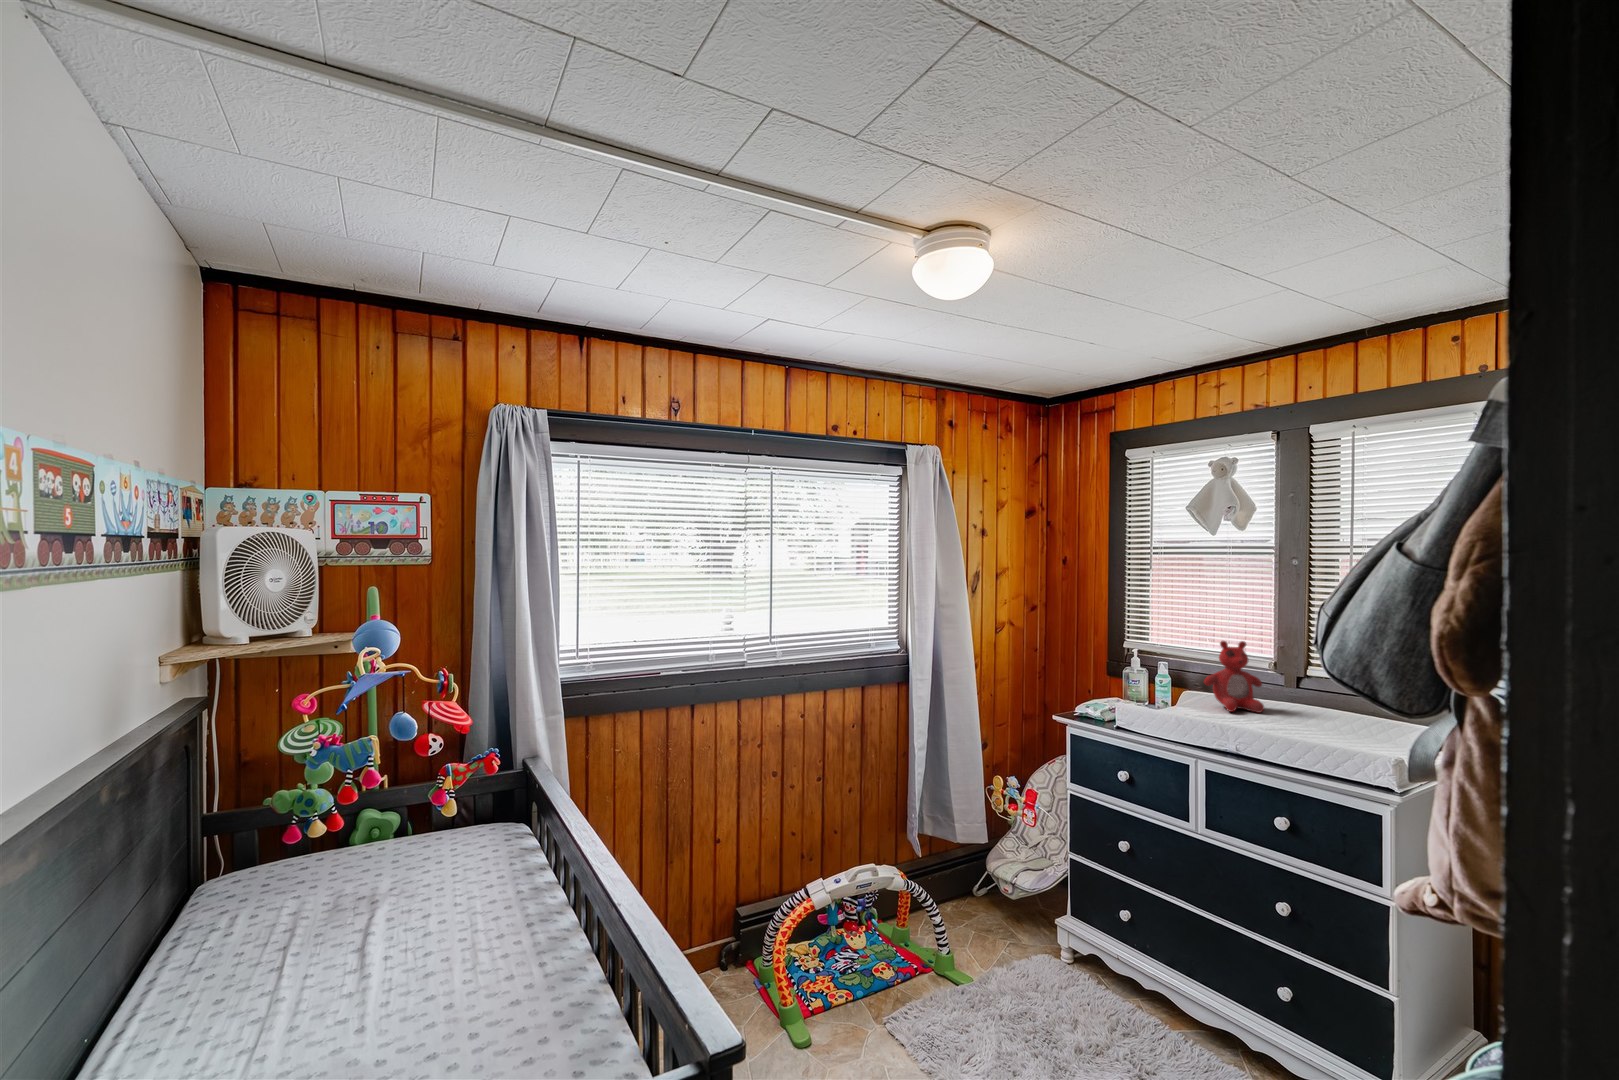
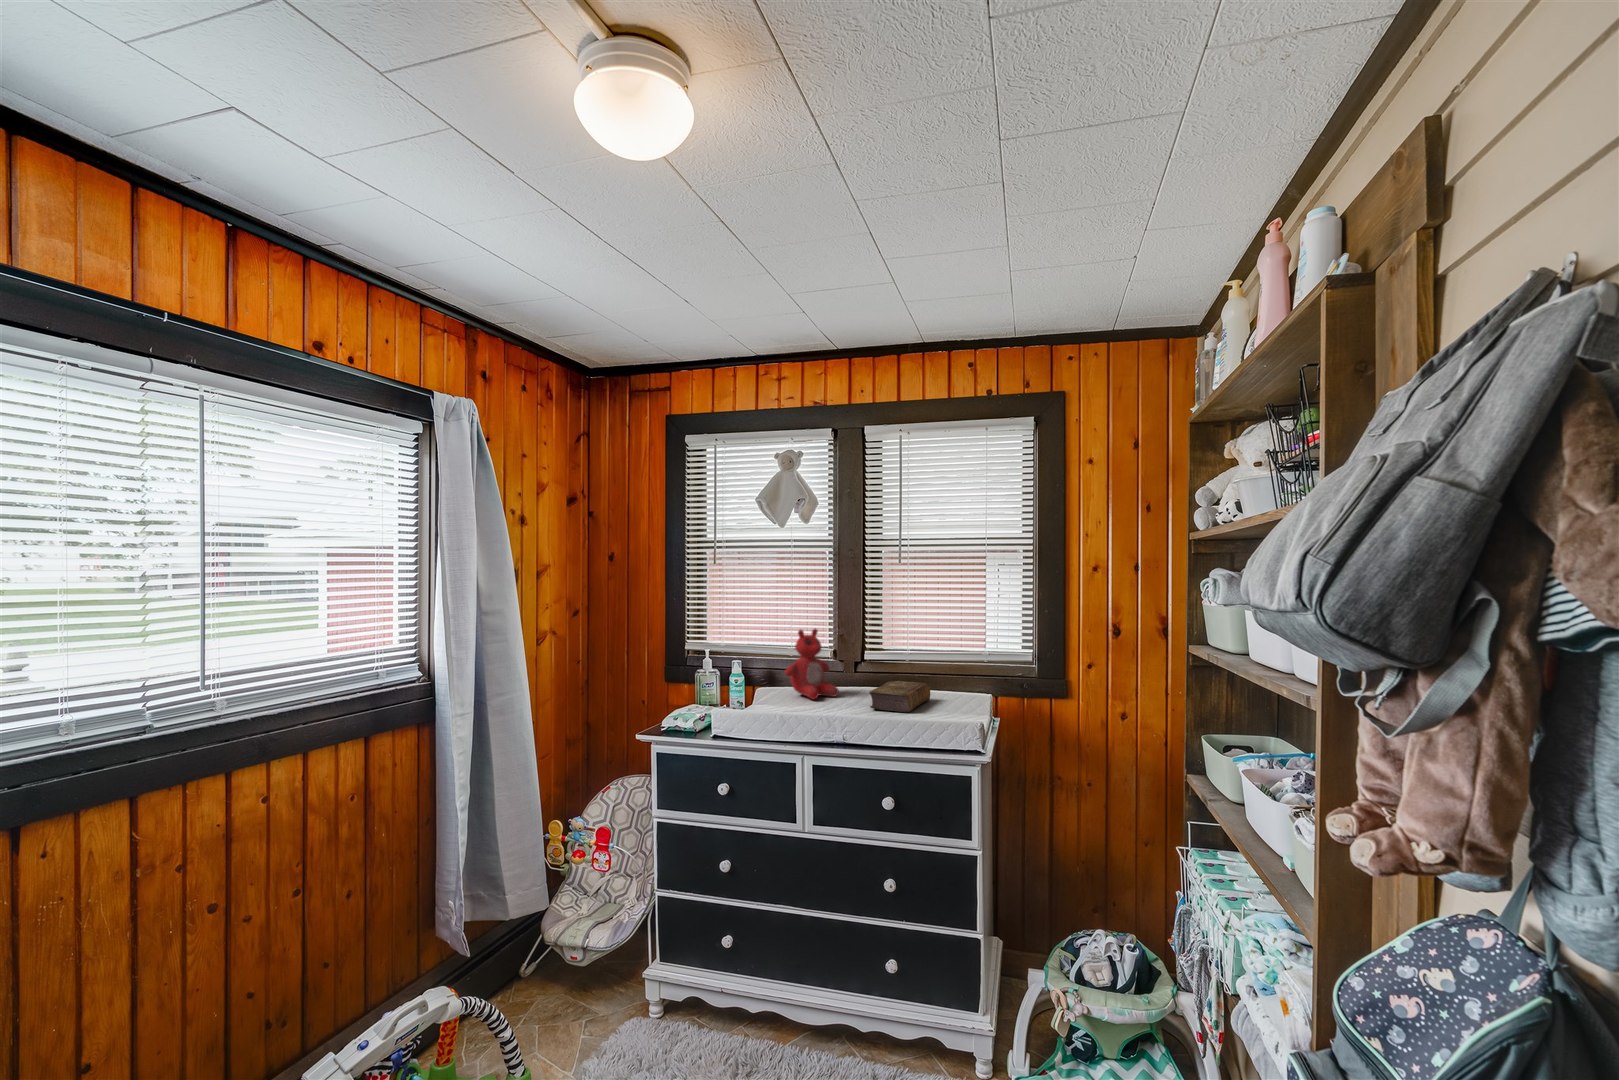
book: none [1276,705,1369,737] -> present [869,681,930,712]

